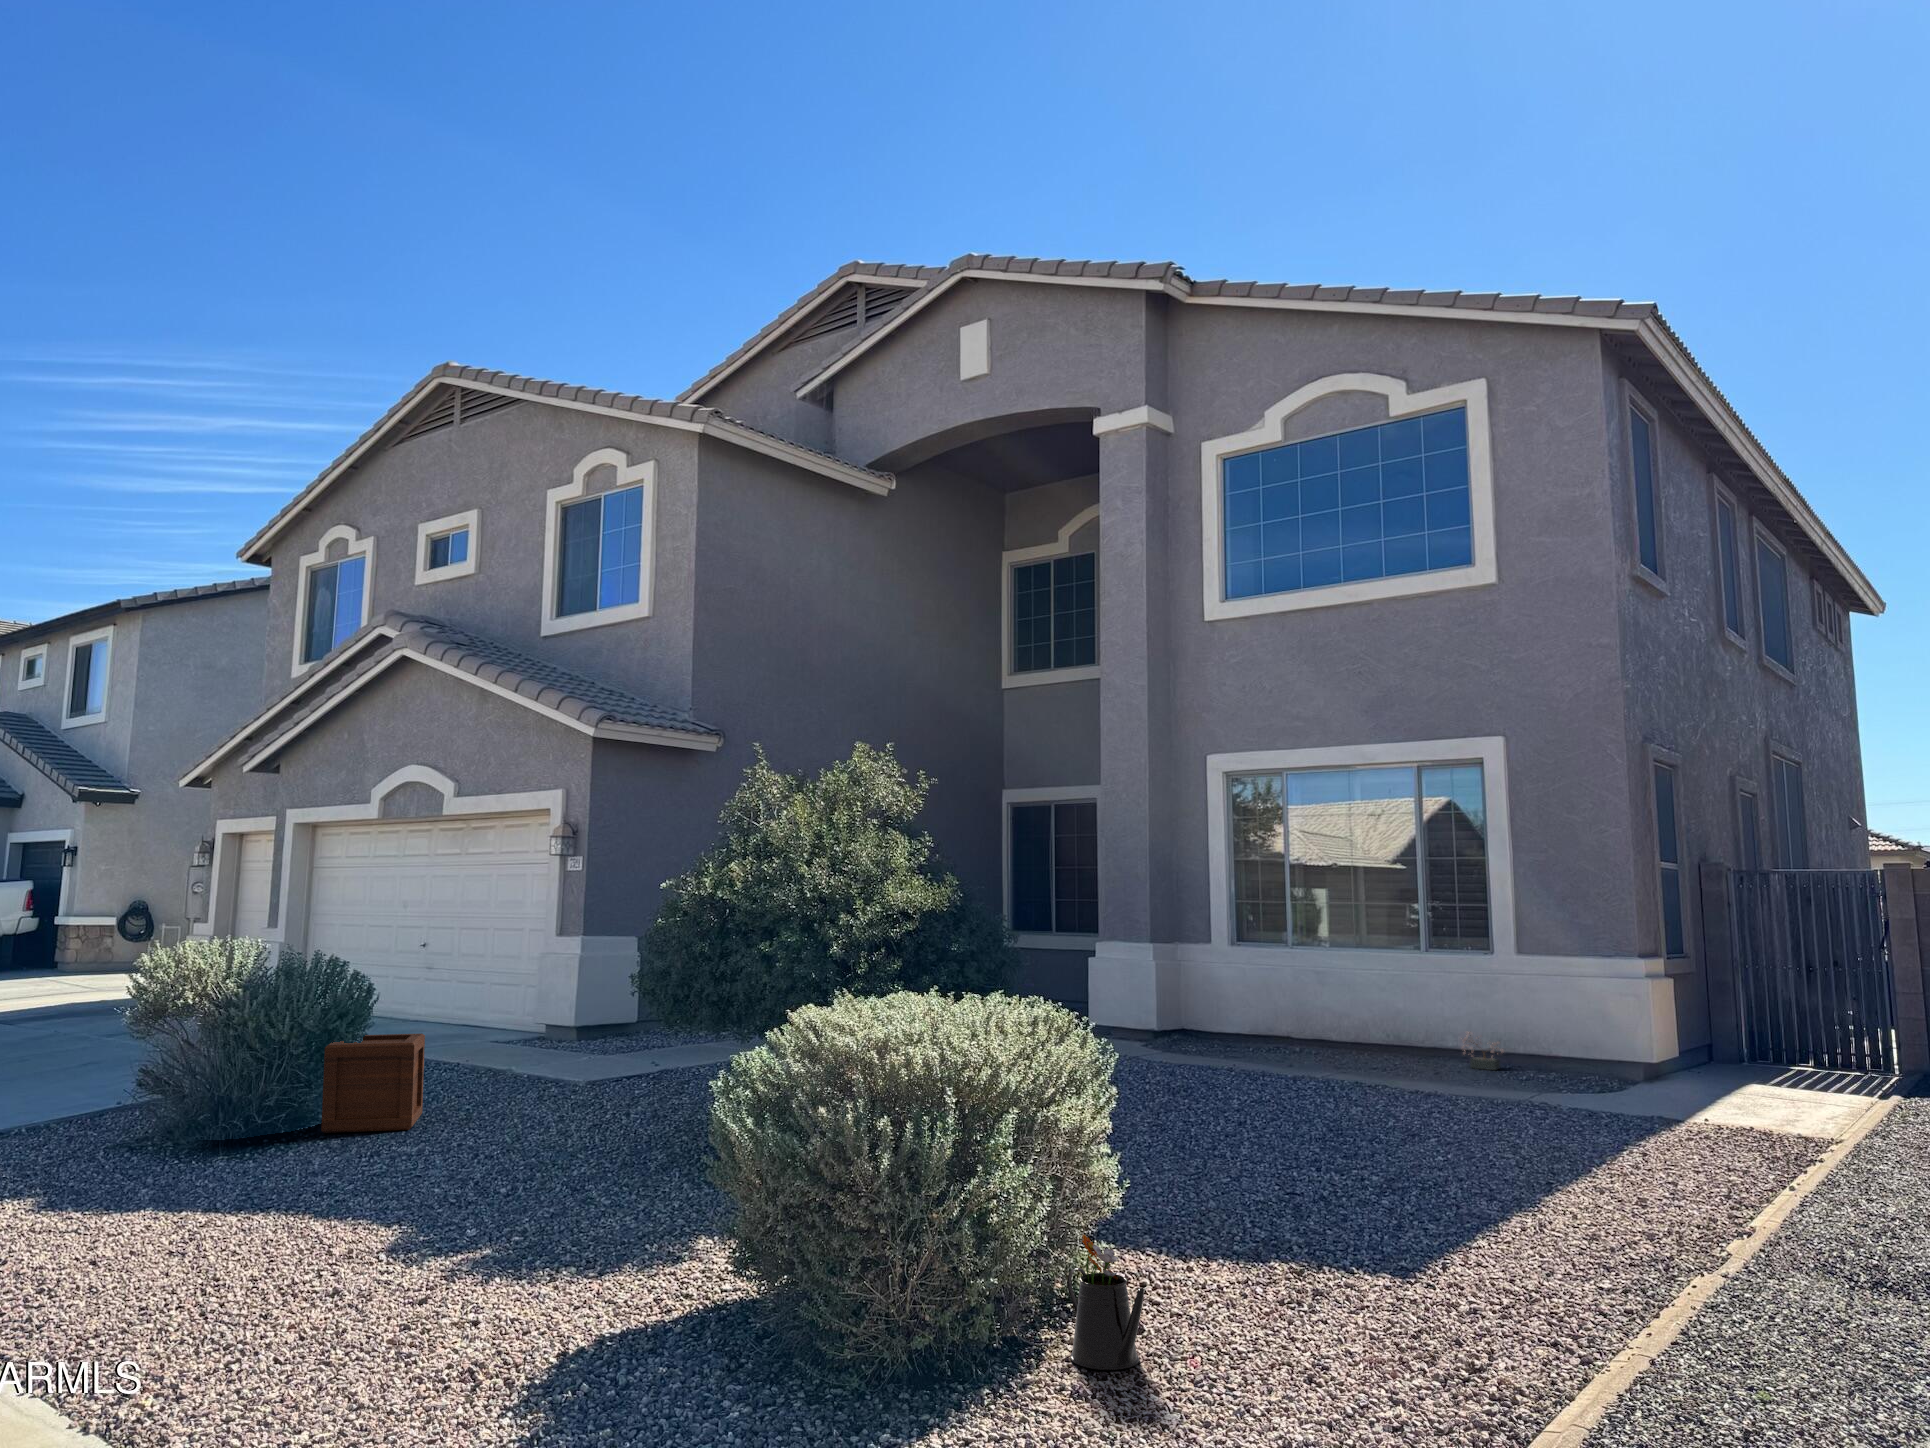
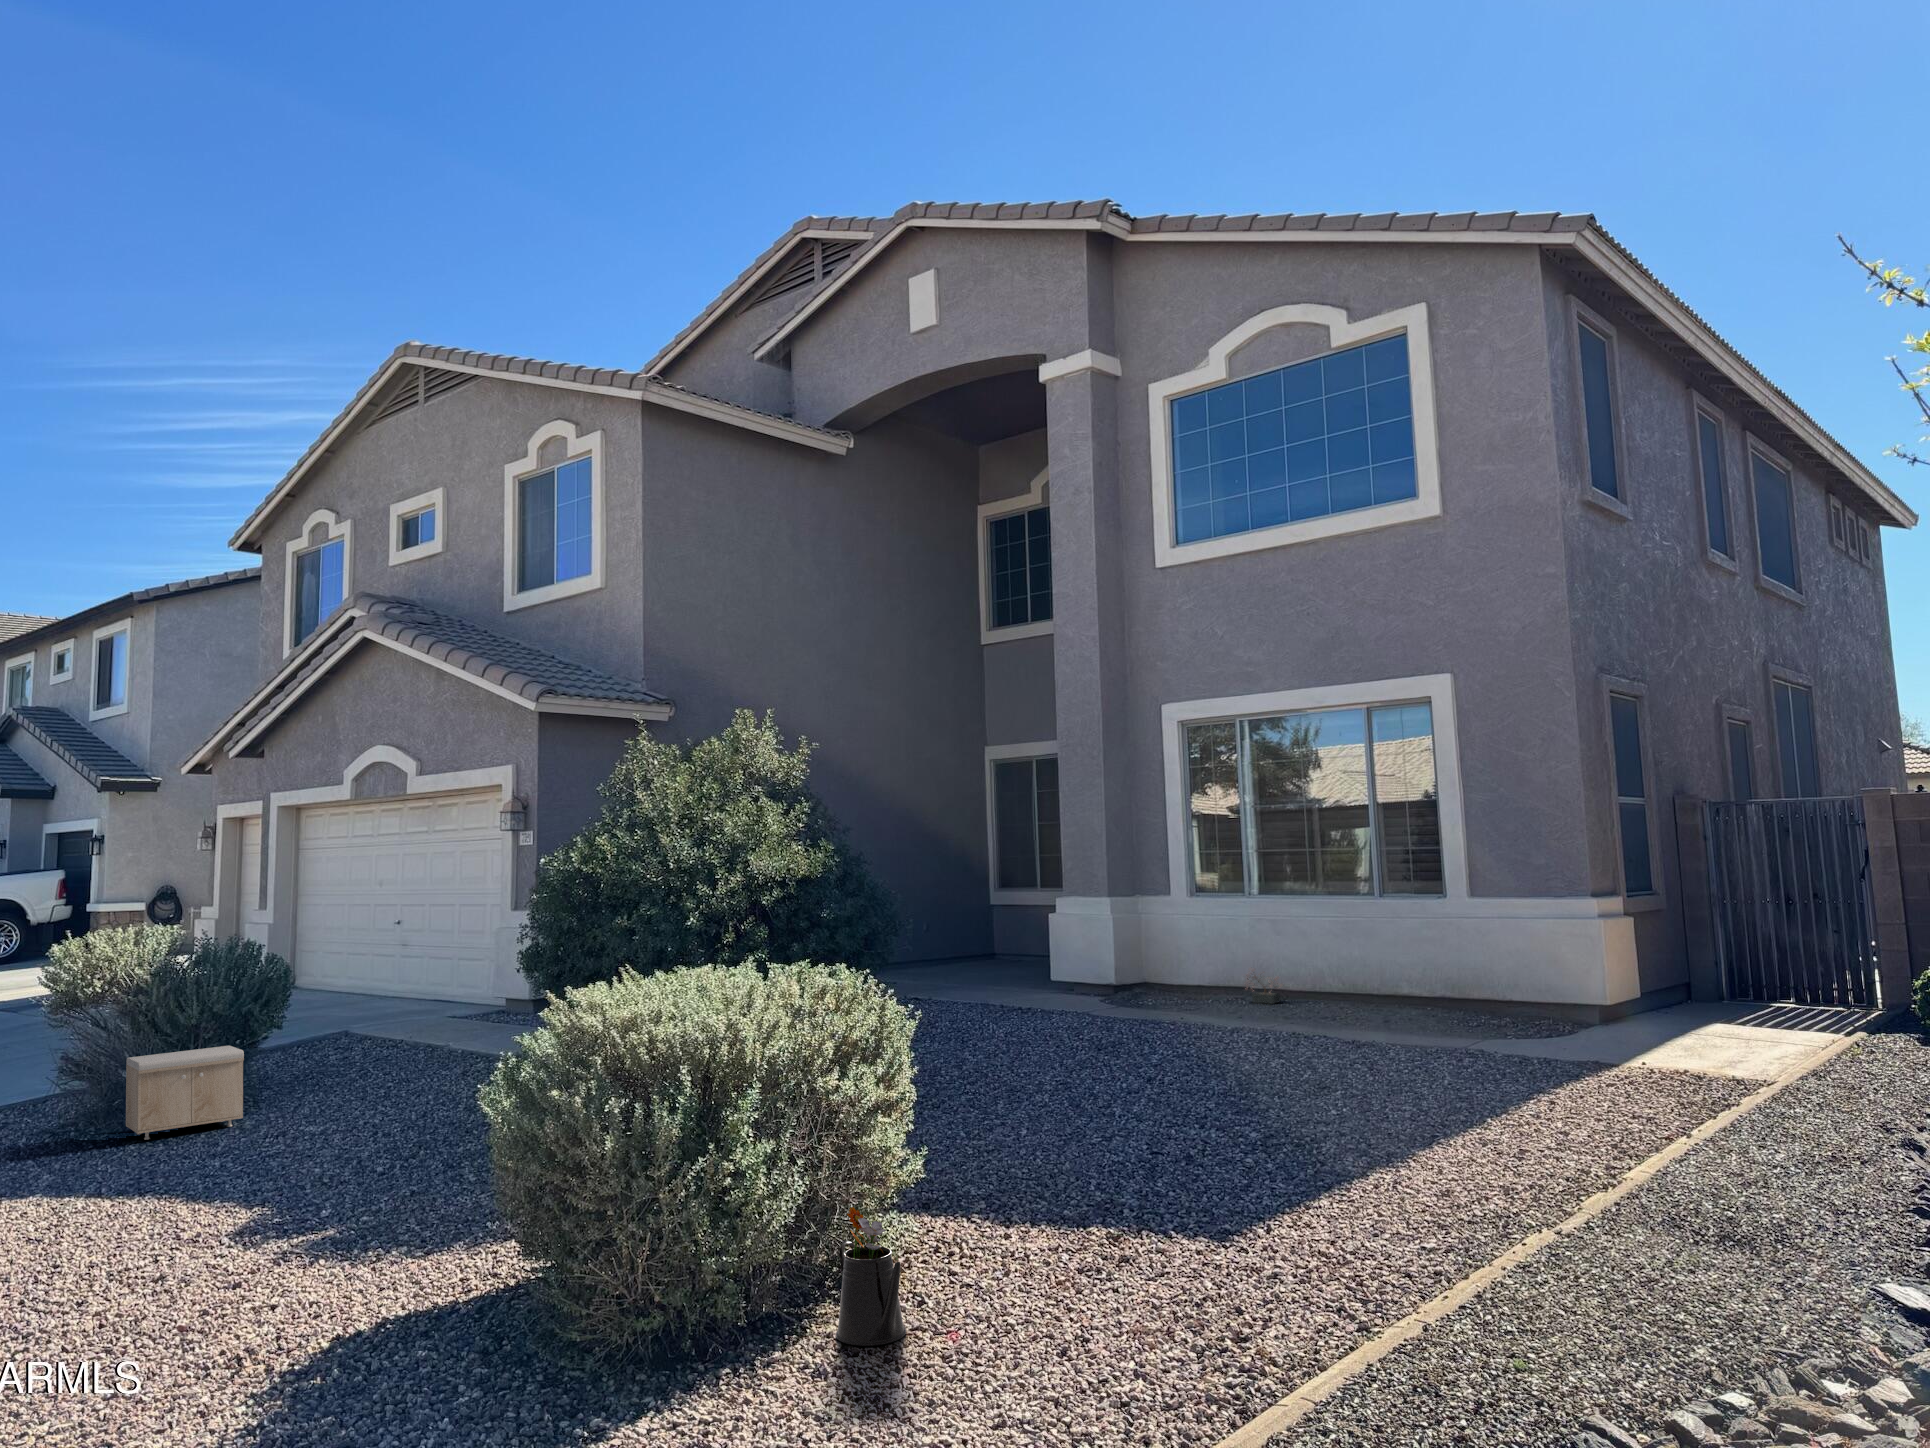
decorative plant: present [1463,1032,1504,1070] -> present [1246,969,1282,1004]
wooden crate: present [321,1034,425,1133] -> none [236,1013,346,1115]
storage bench: none [215,1063,338,1156] -> present [126,1046,244,1140]

